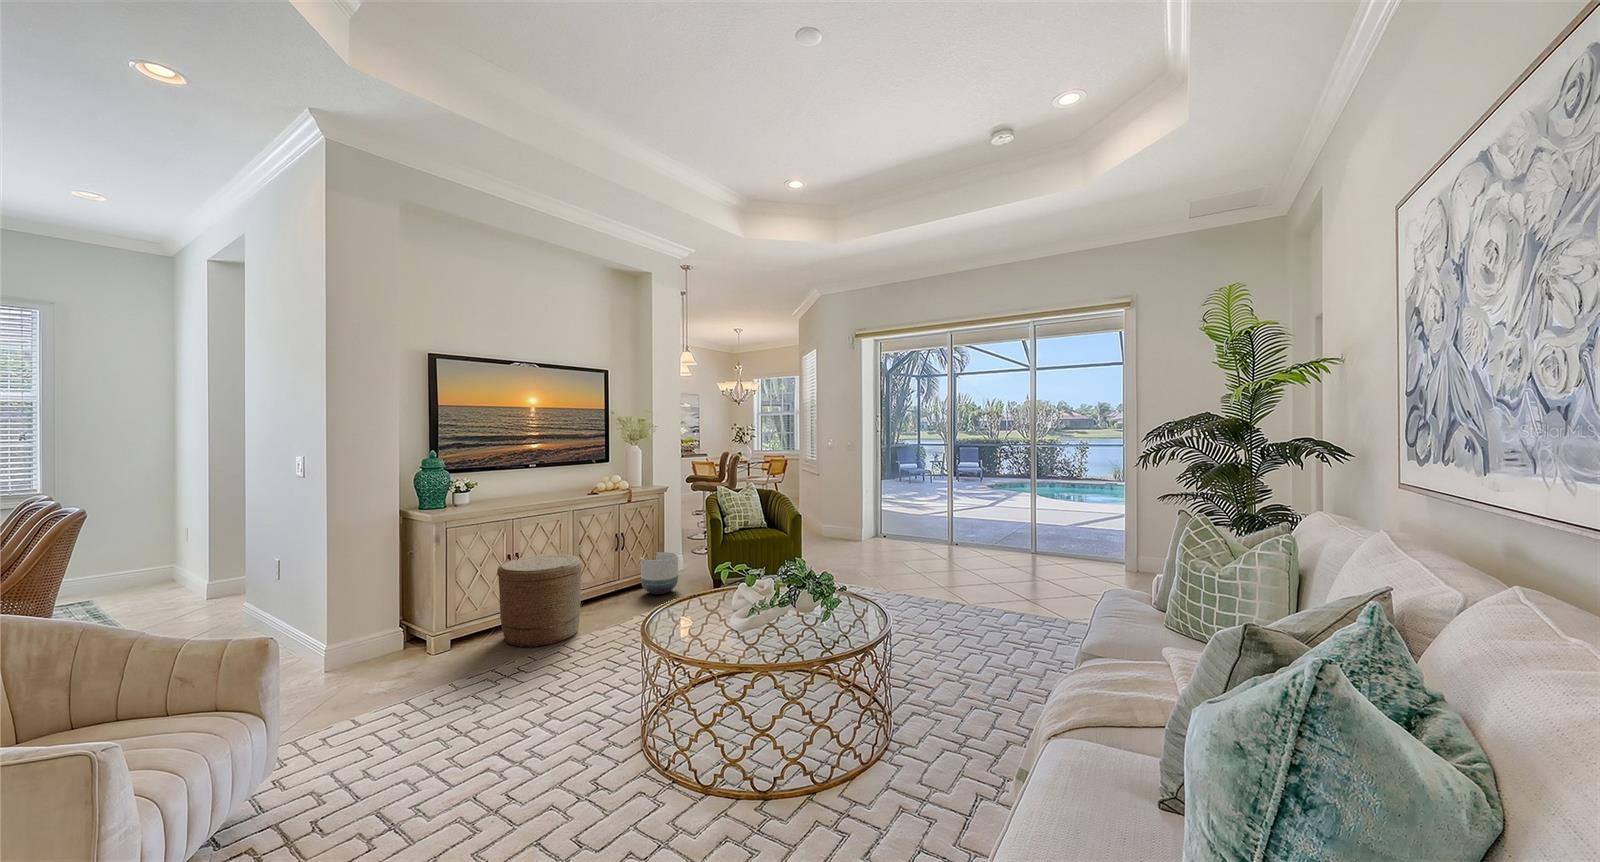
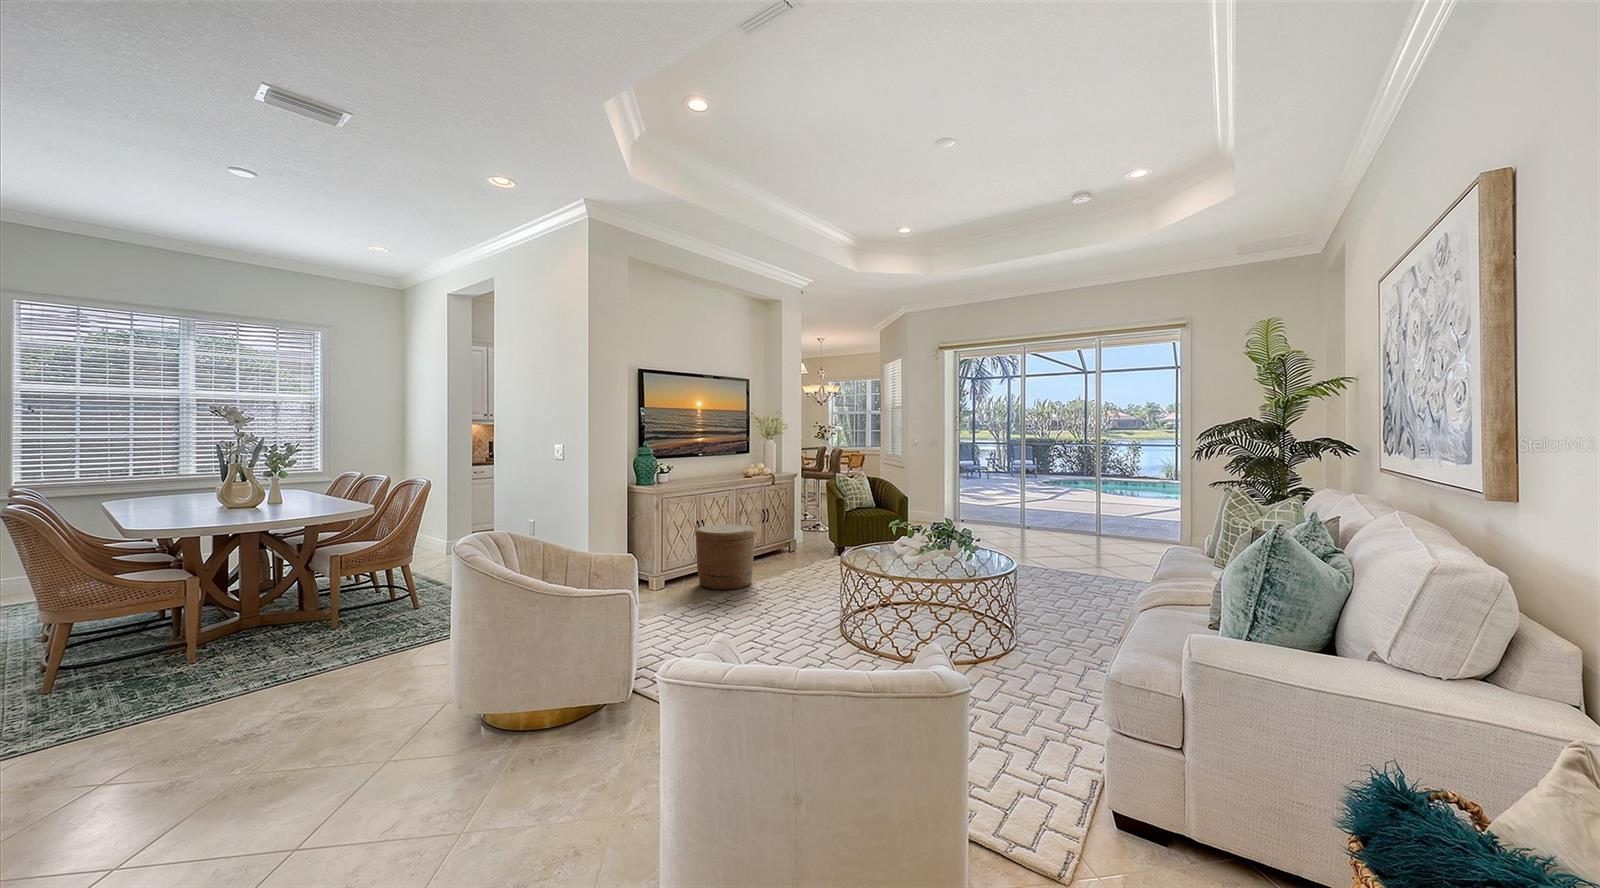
planter: present [641,552,678,594] -> none [780,528,809,560]

